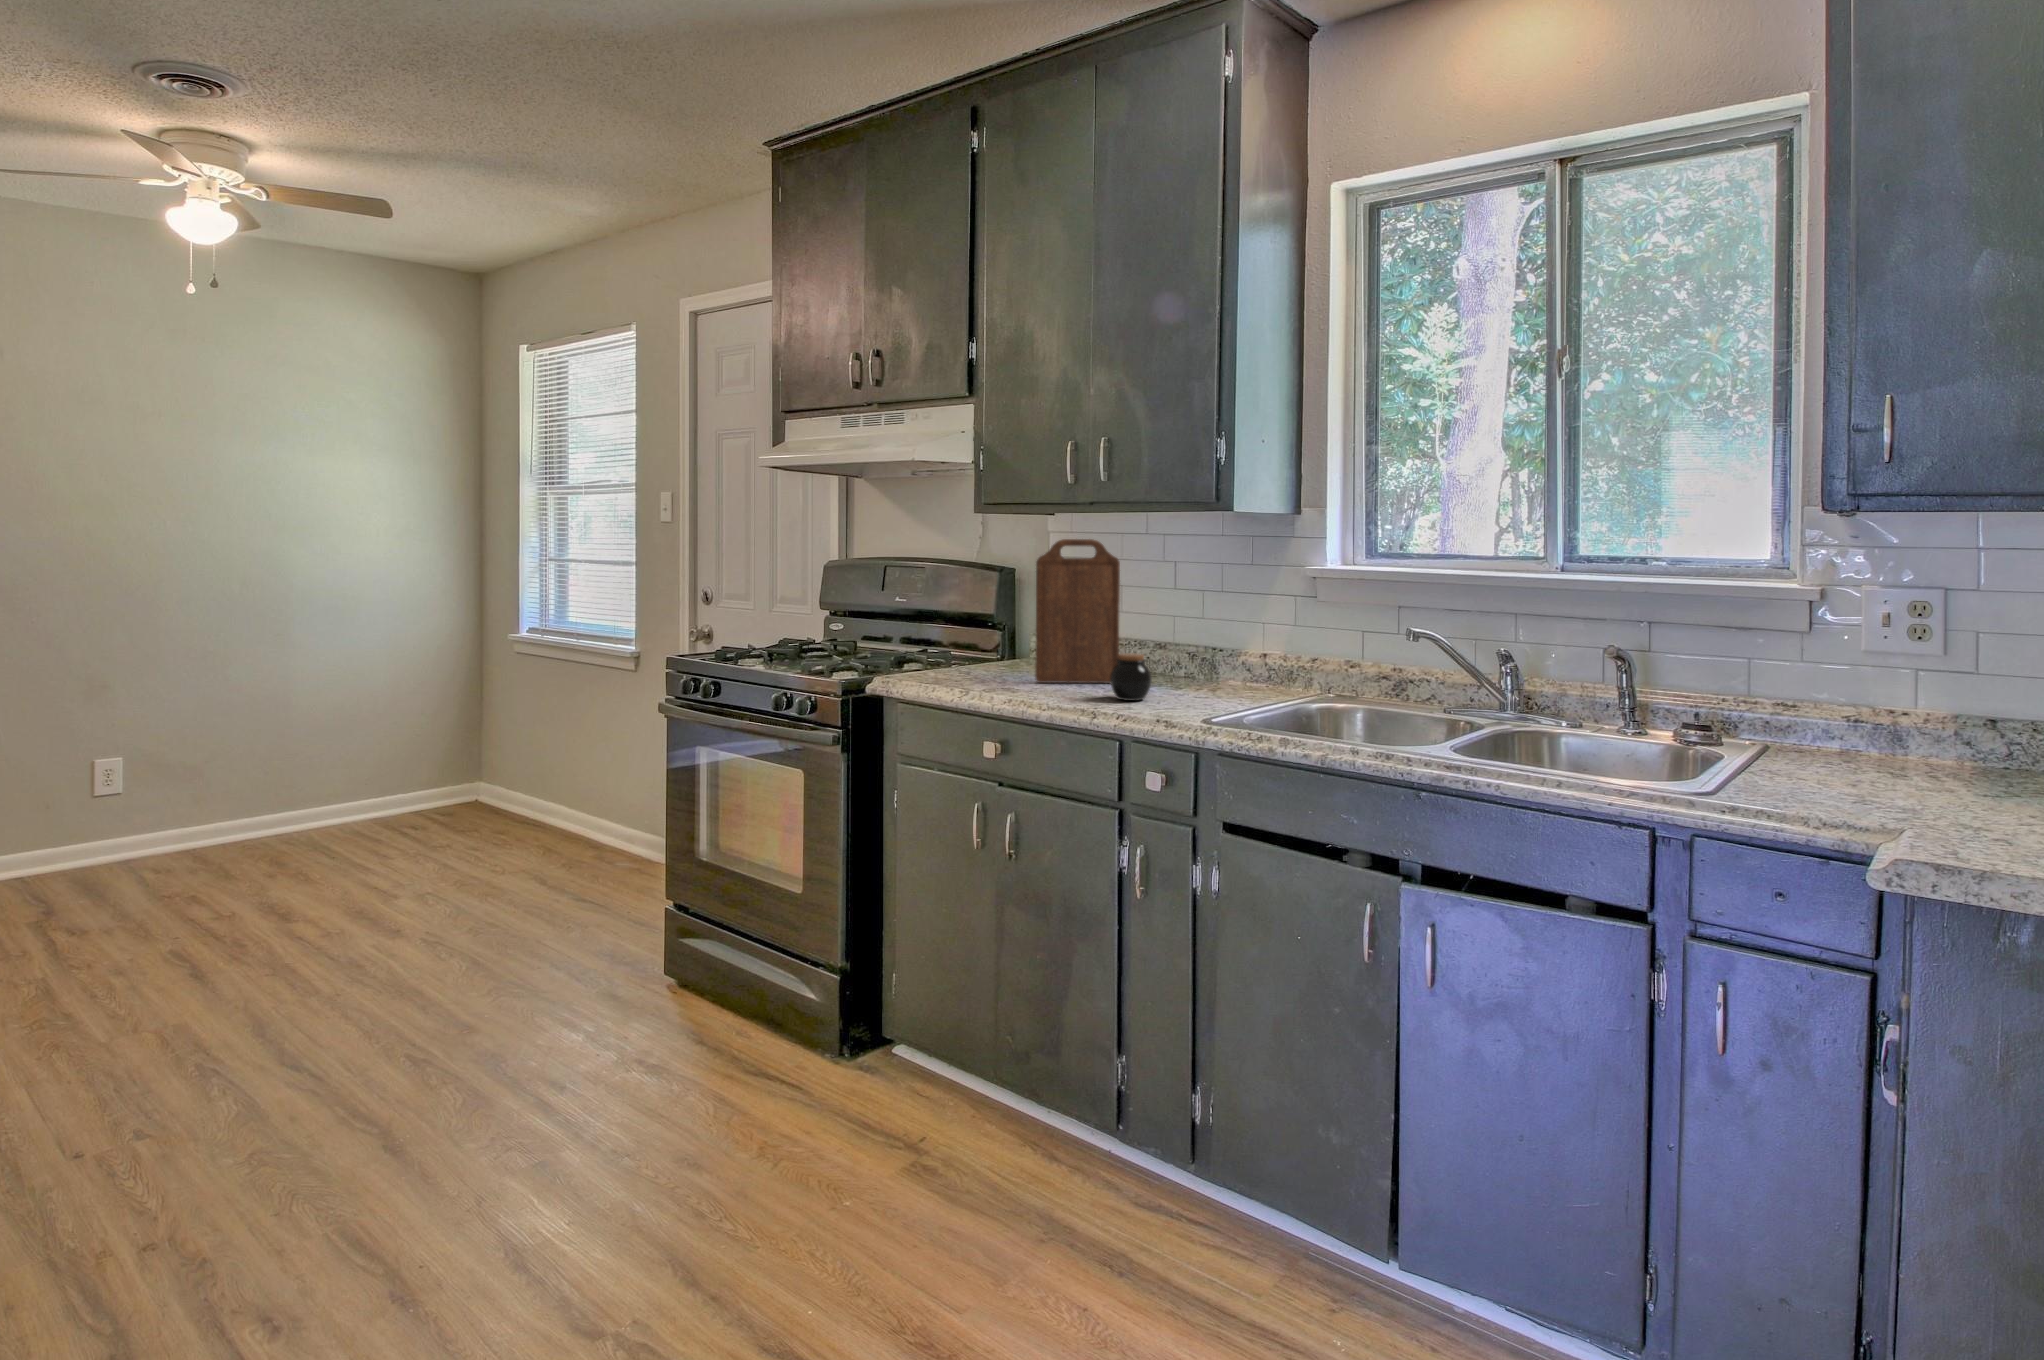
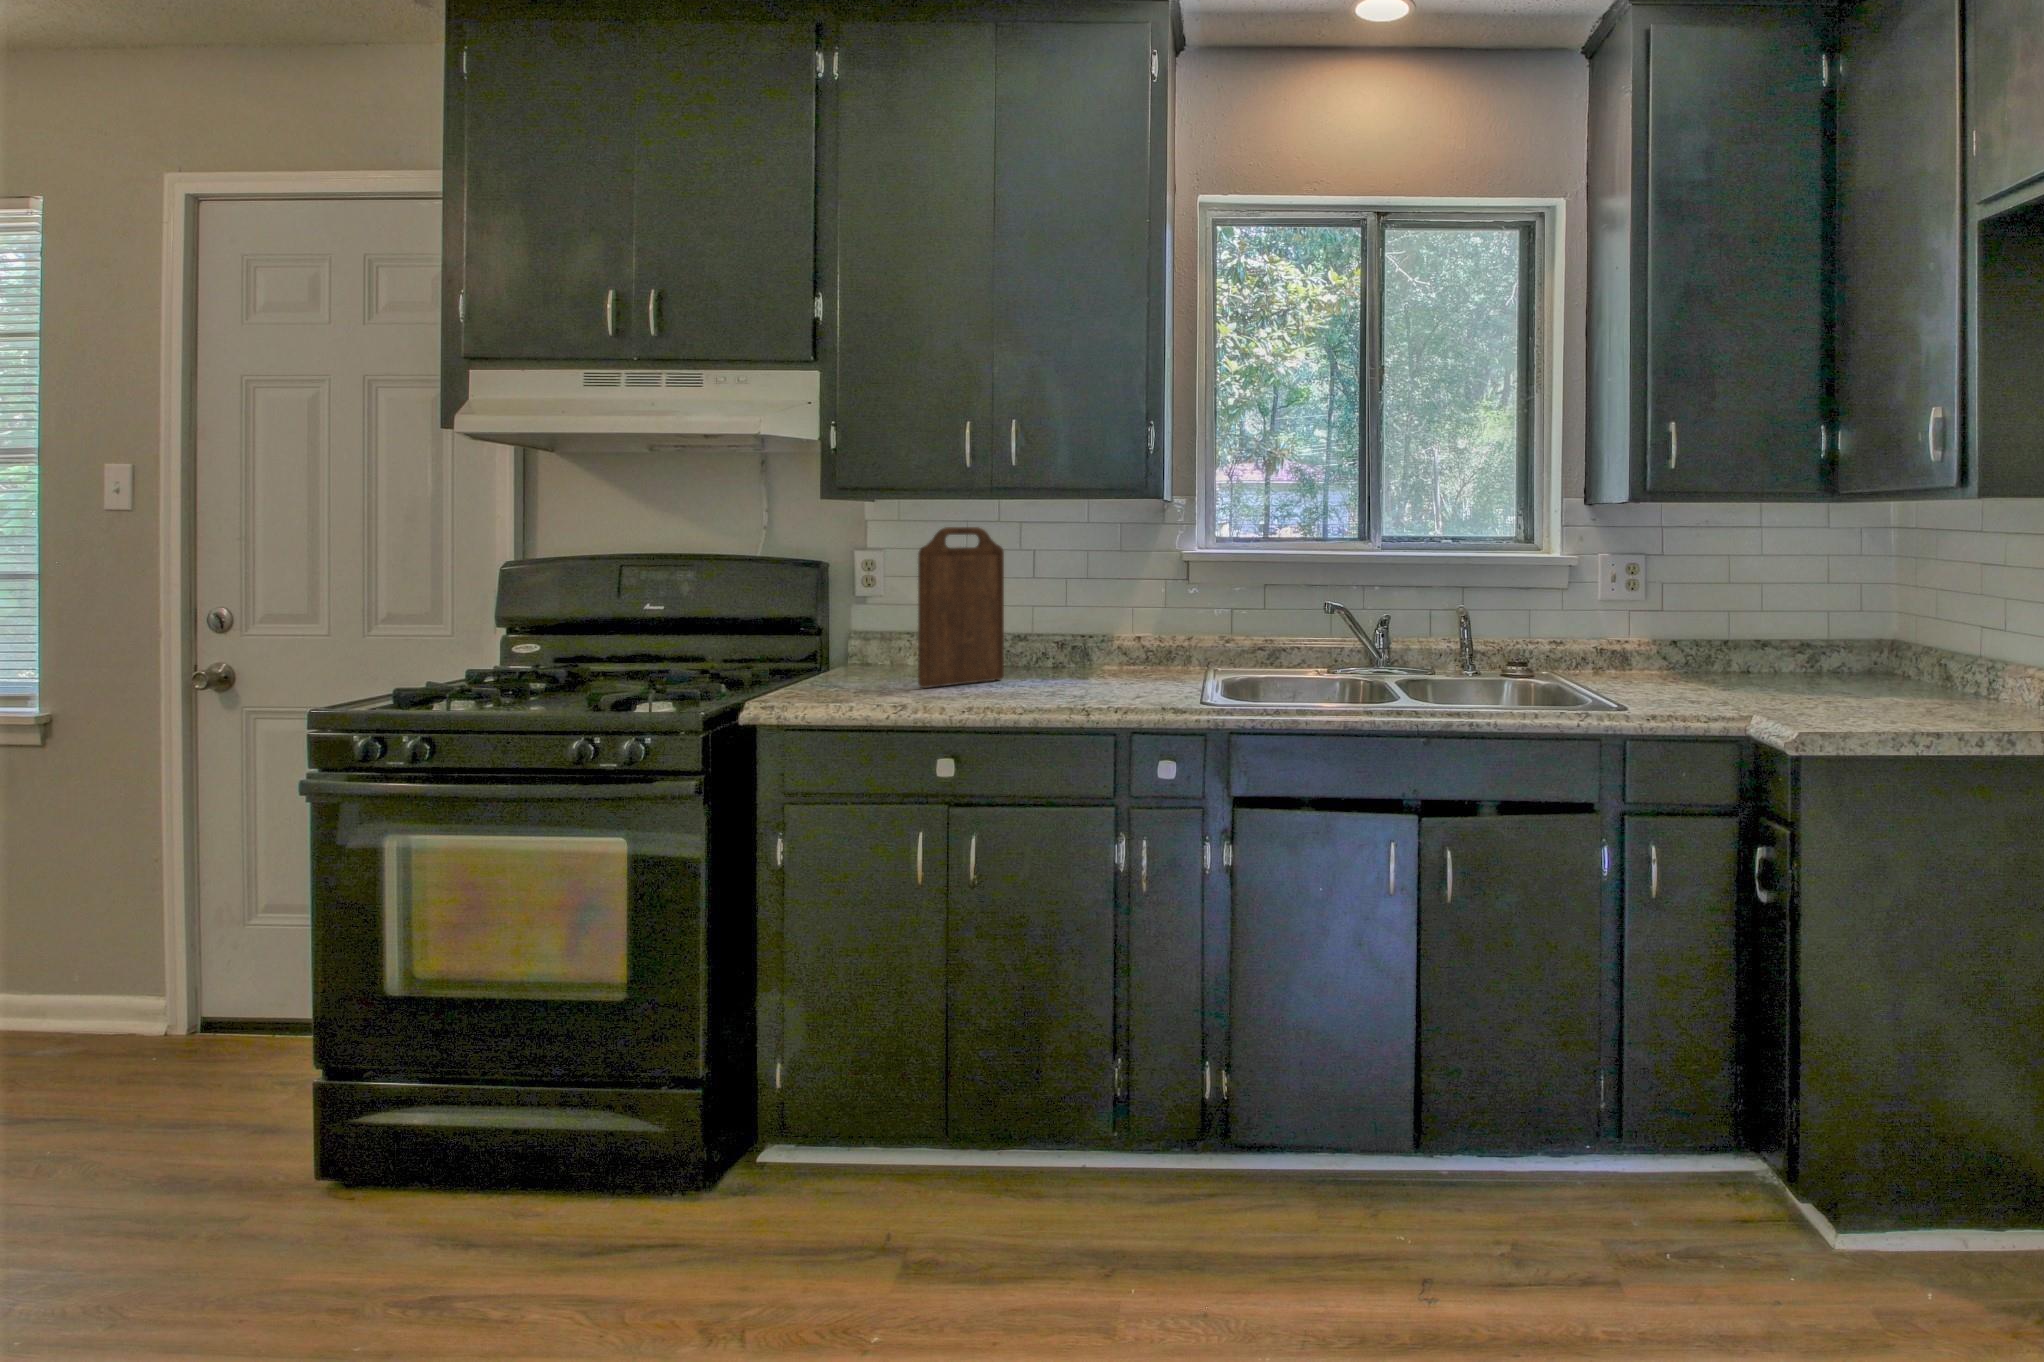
jar: present [1110,653,1152,701] -> none [1035,645,1079,695]

